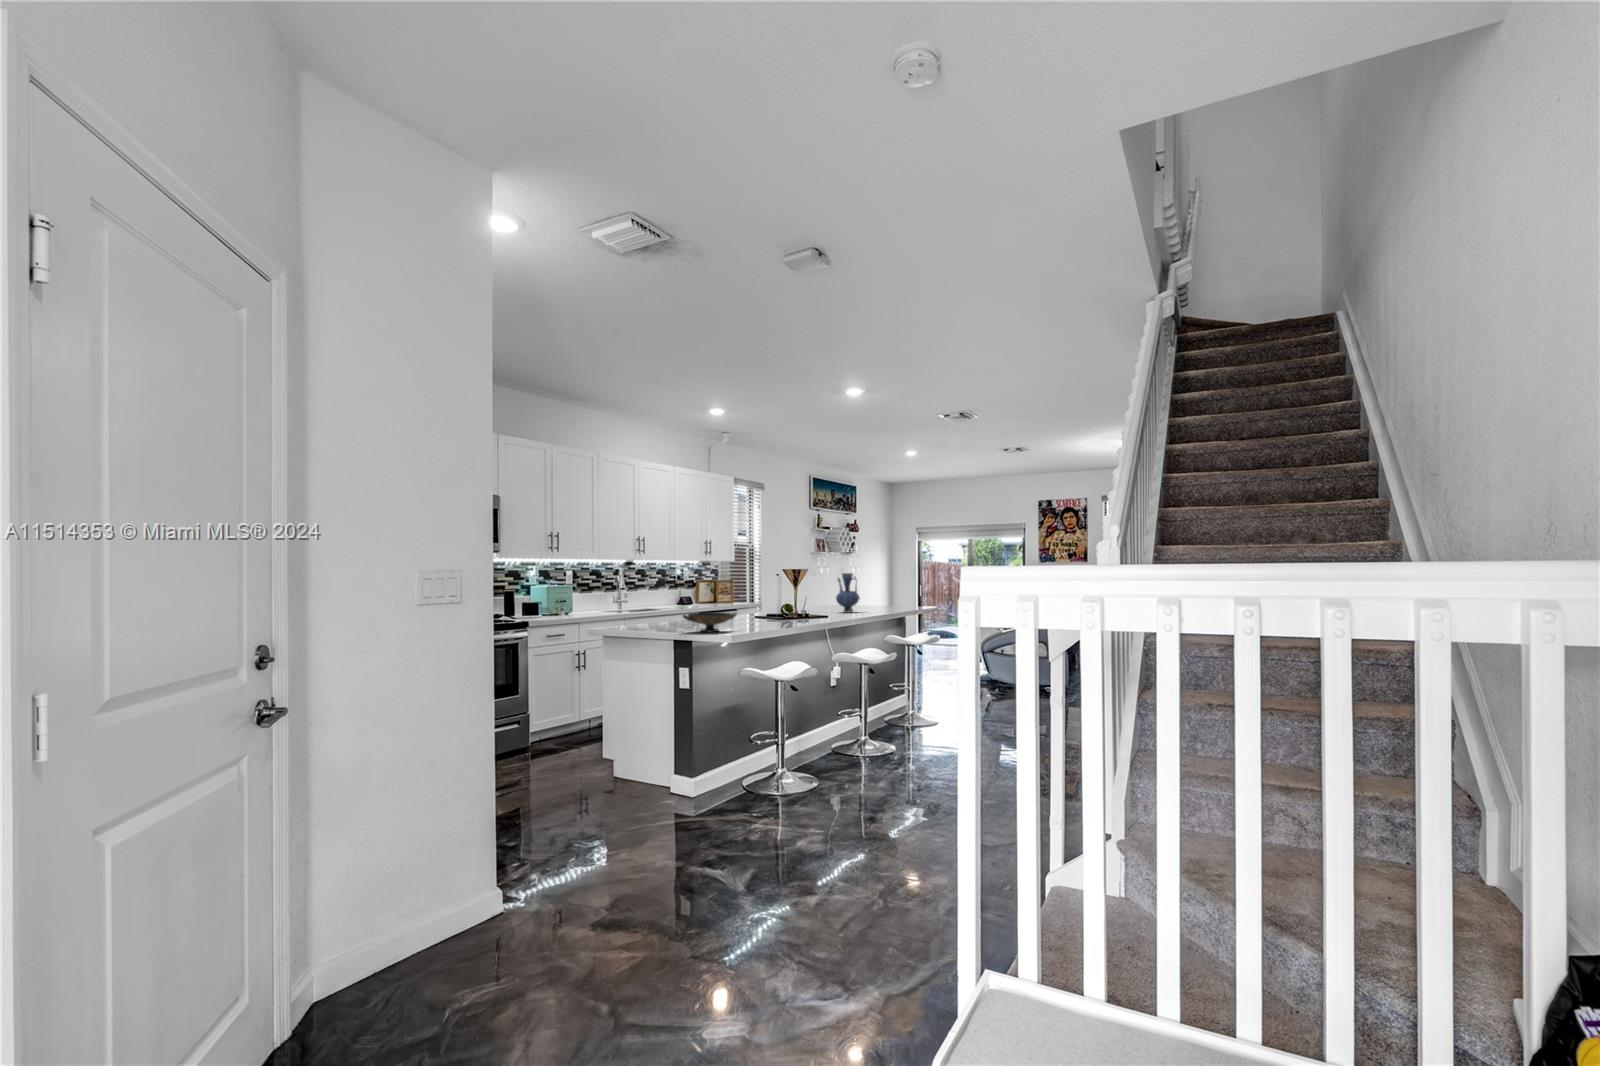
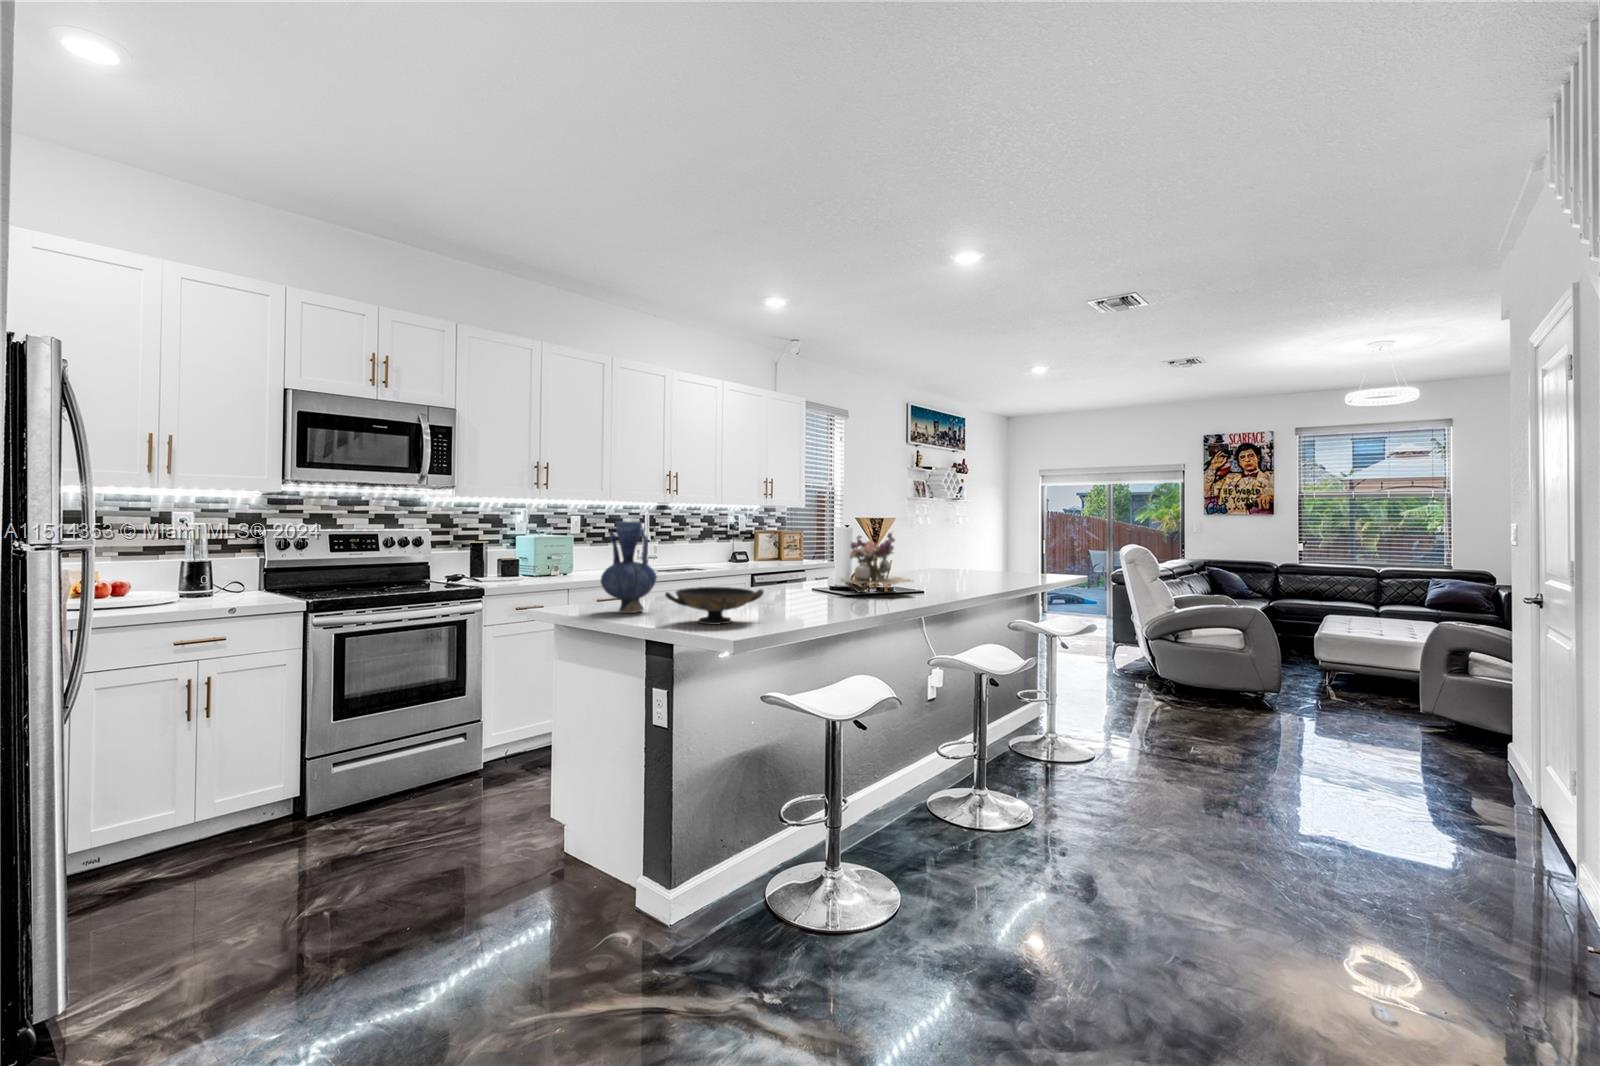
vase: present [836,573,859,613] -> present [601,521,657,613]
flower arrangement: none [773,578,820,620] -> present [841,533,913,593]

